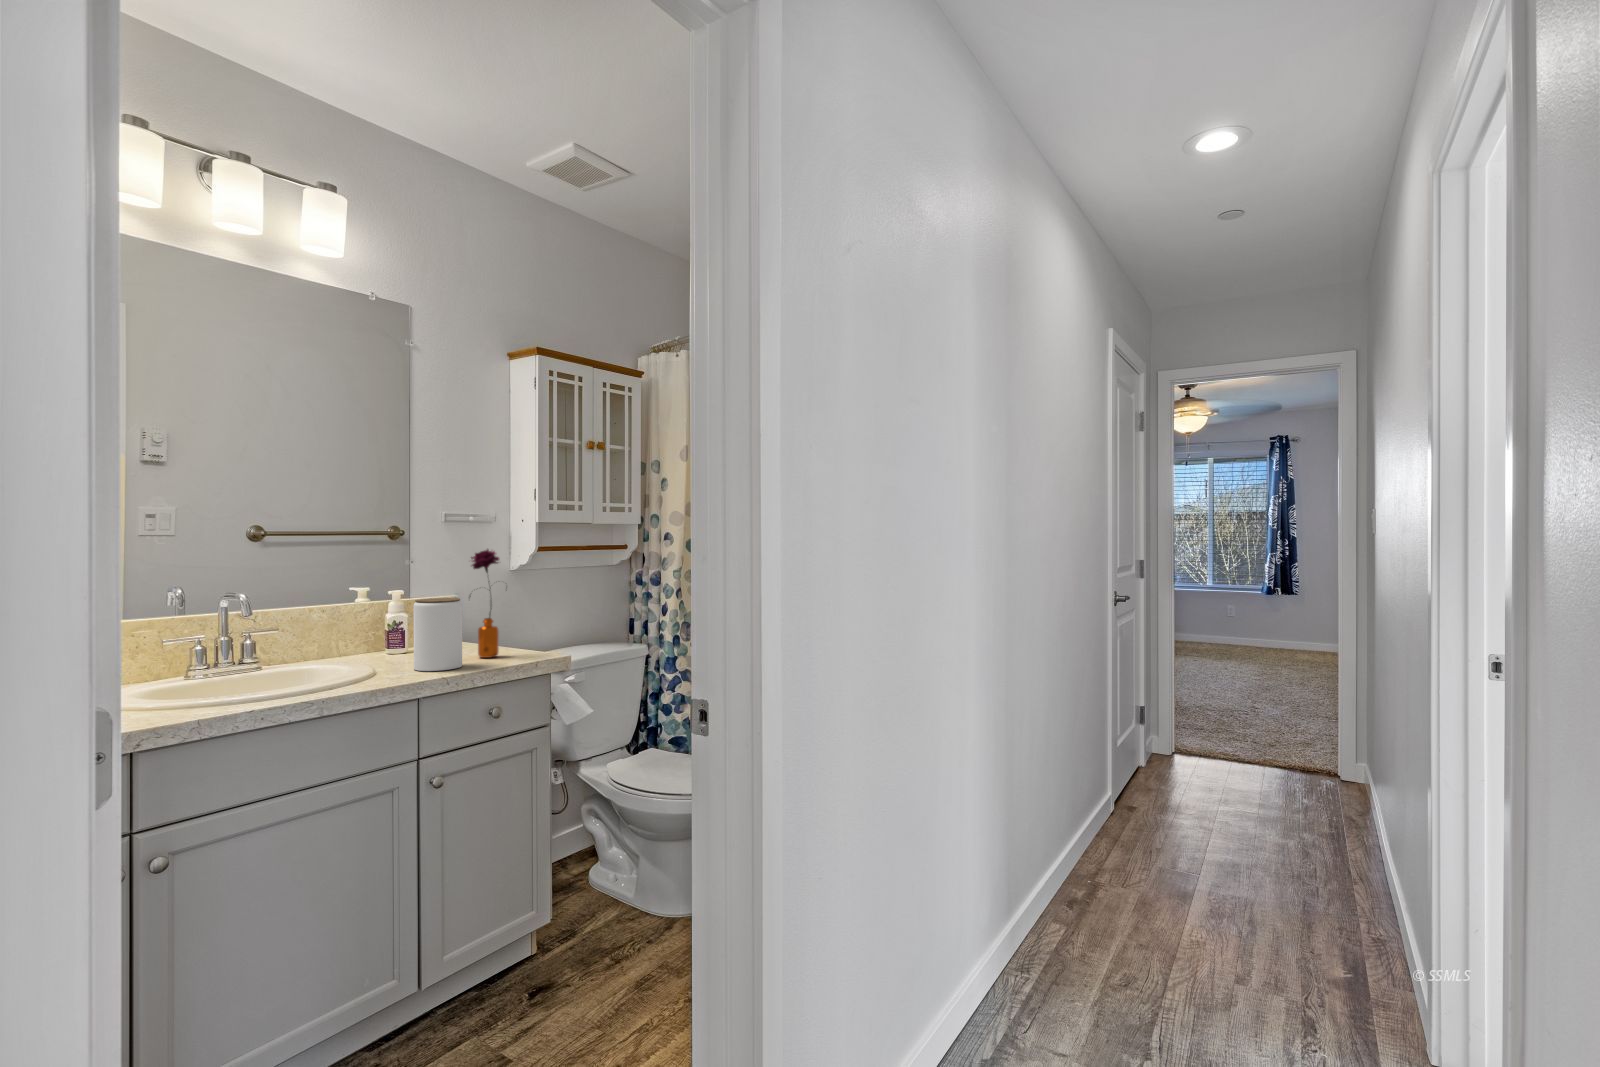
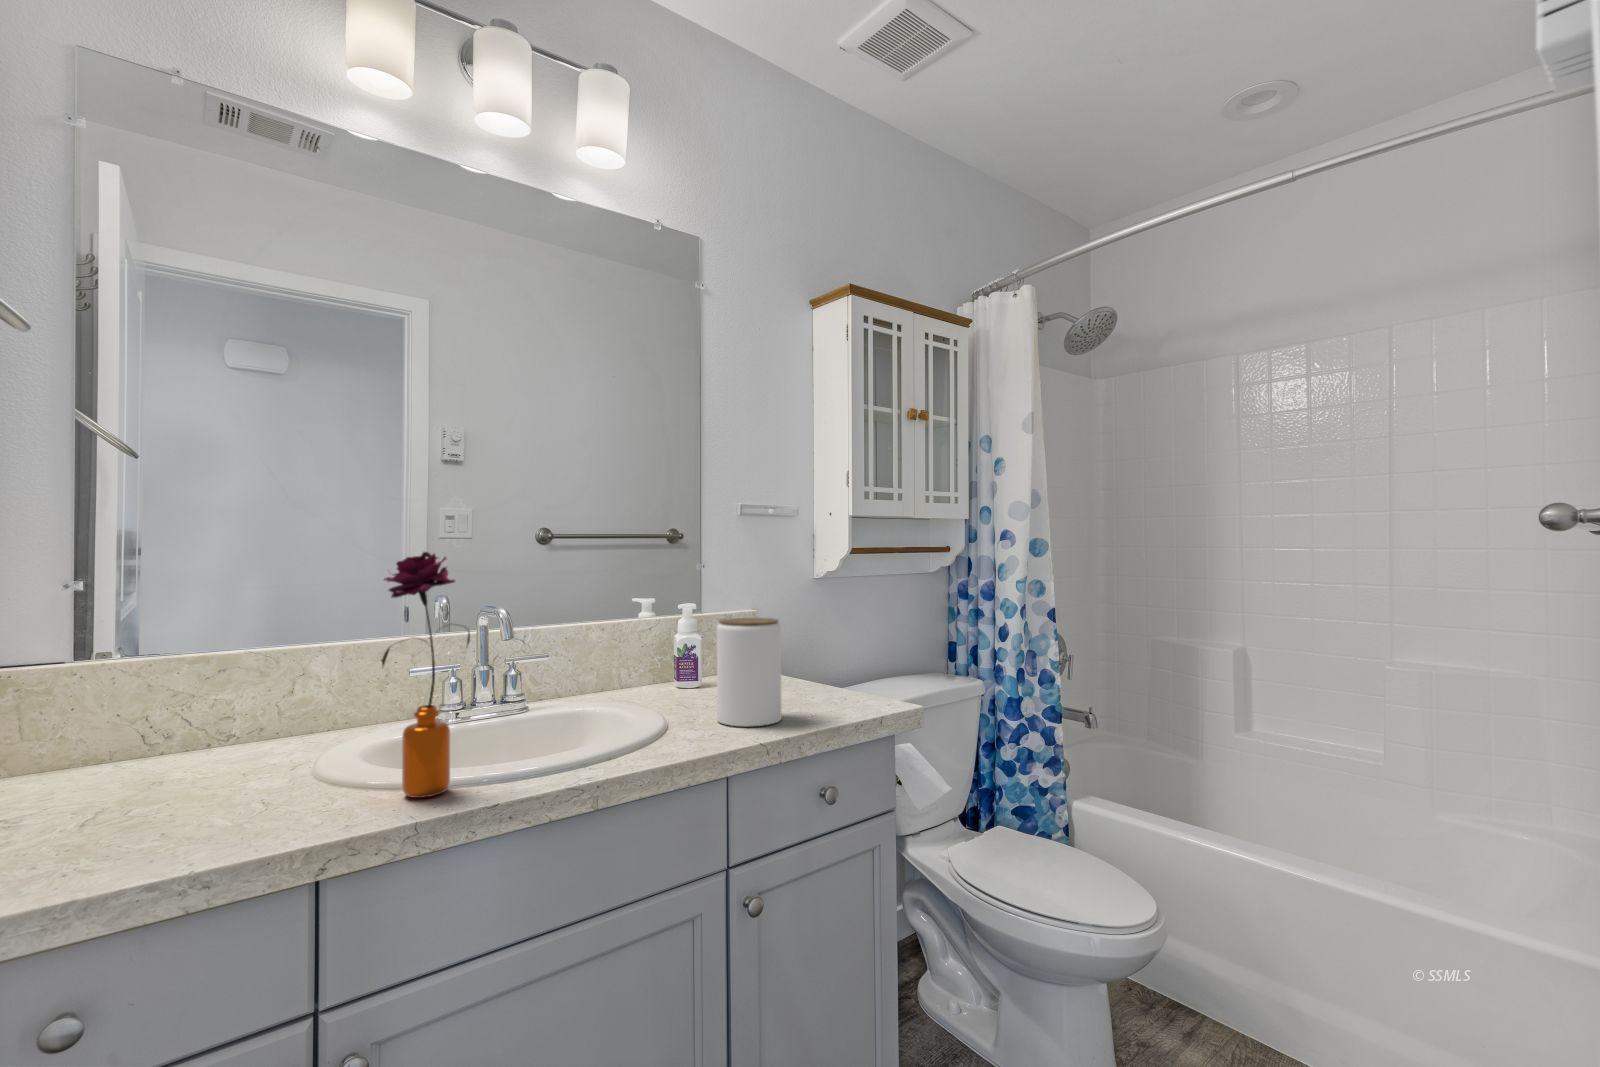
flower: present [470,549,499,658] -> present [382,552,470,798]

